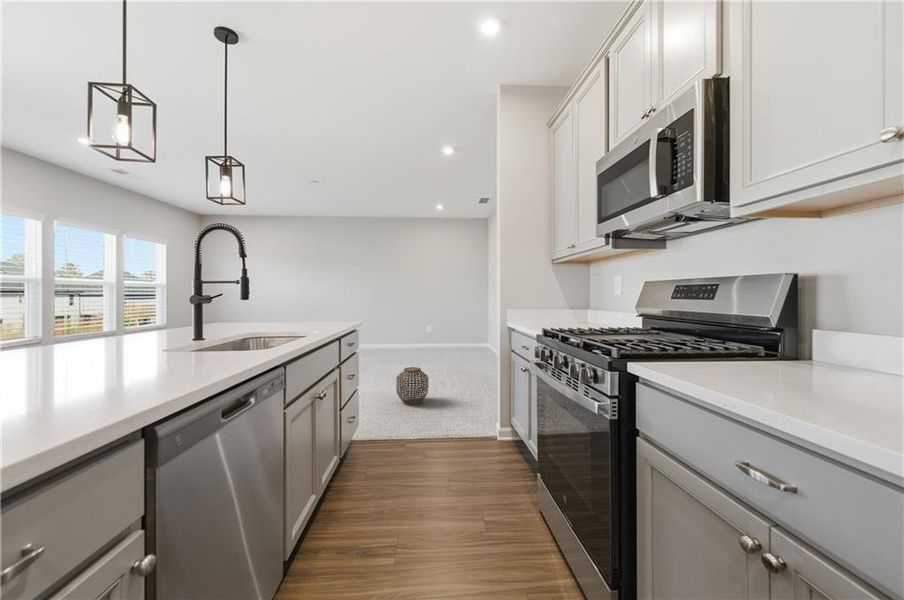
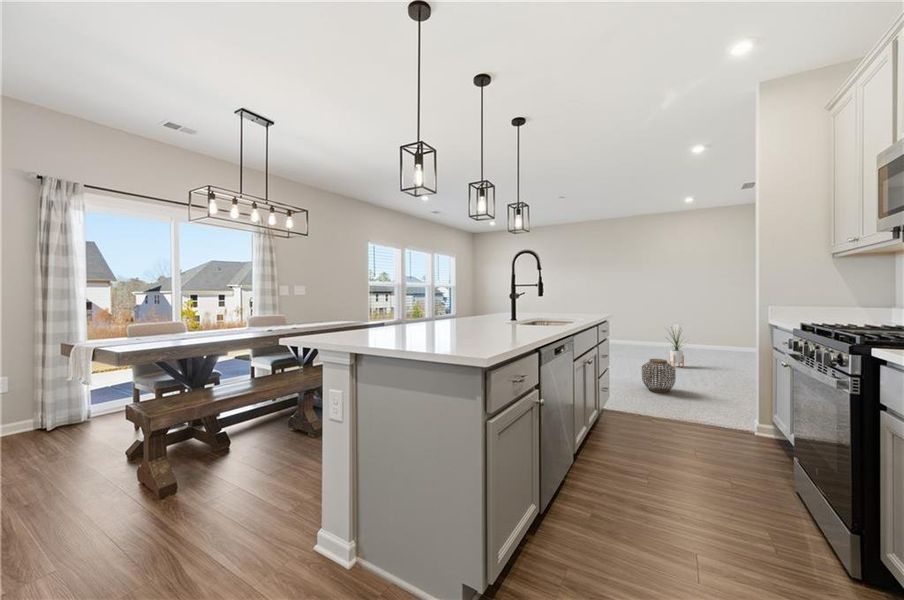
house plant: none [418,327,441,372] -> present [669,331,684,368]

